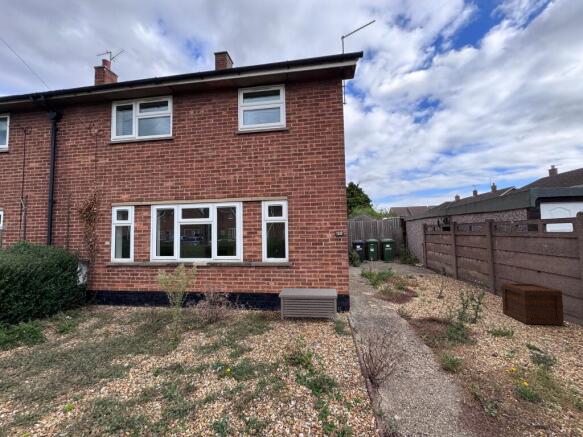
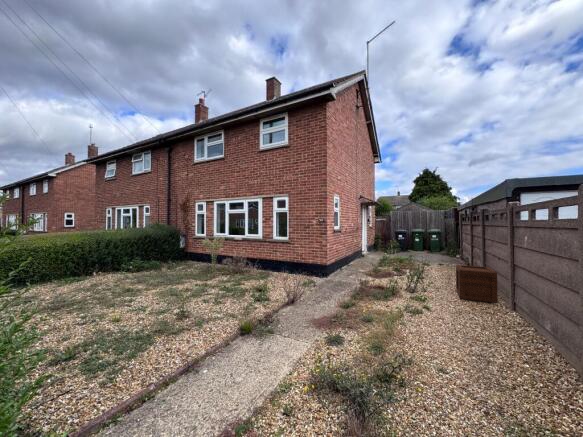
storage bench: present [279,288,337,321] -> none [274,258,318,281]

